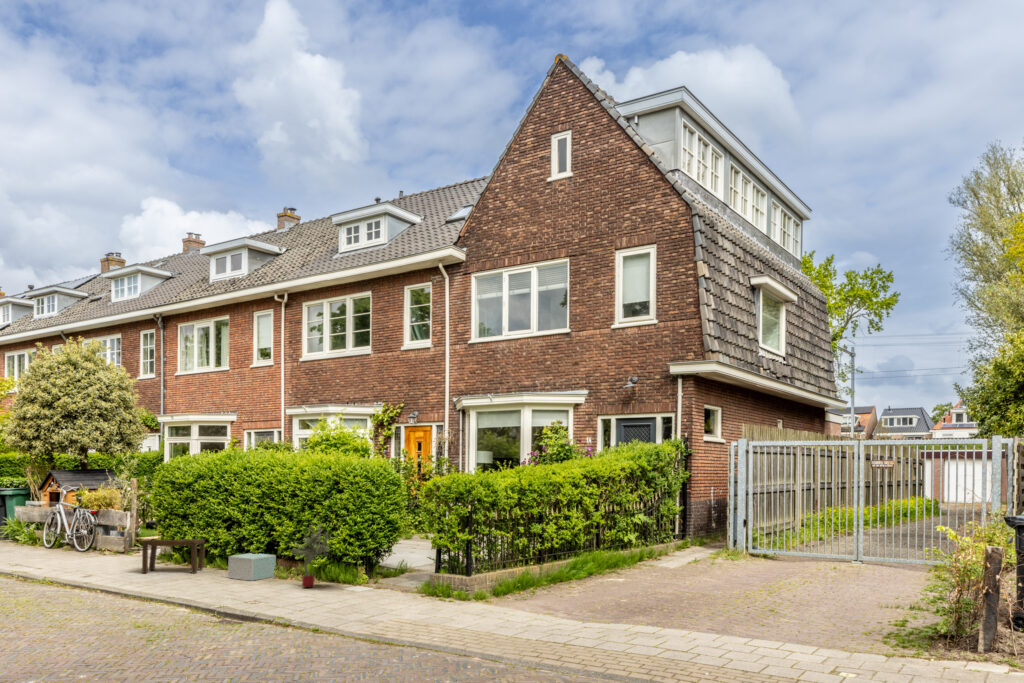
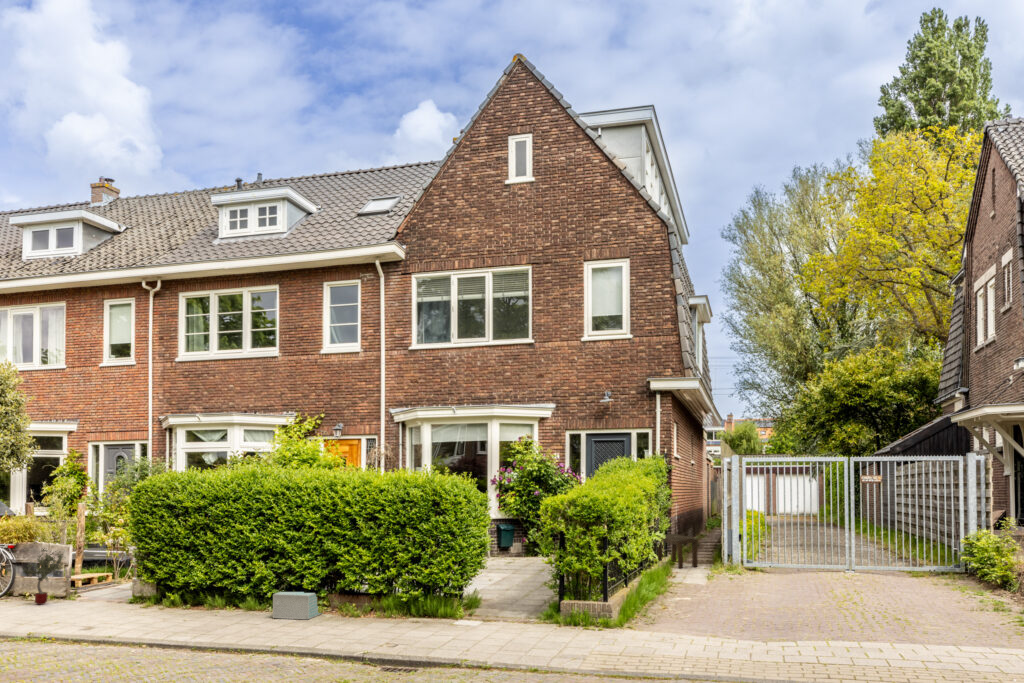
potted tree: present [292,525,329,588] -> present [24,549,63,605]
bench: present [142,539,206,573] -> present [658,534,698,568]

